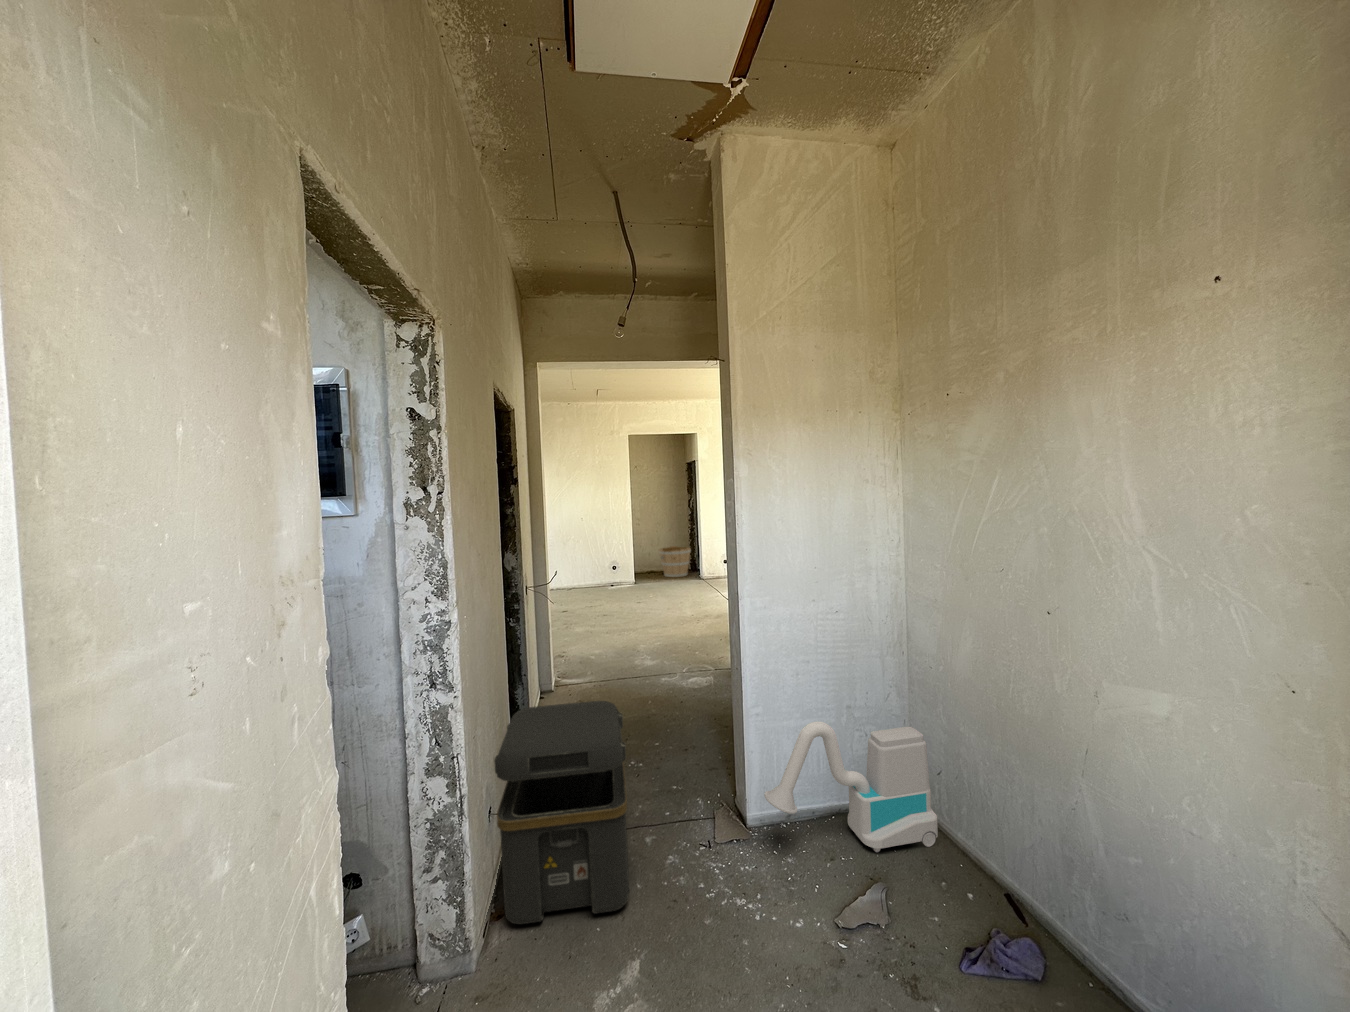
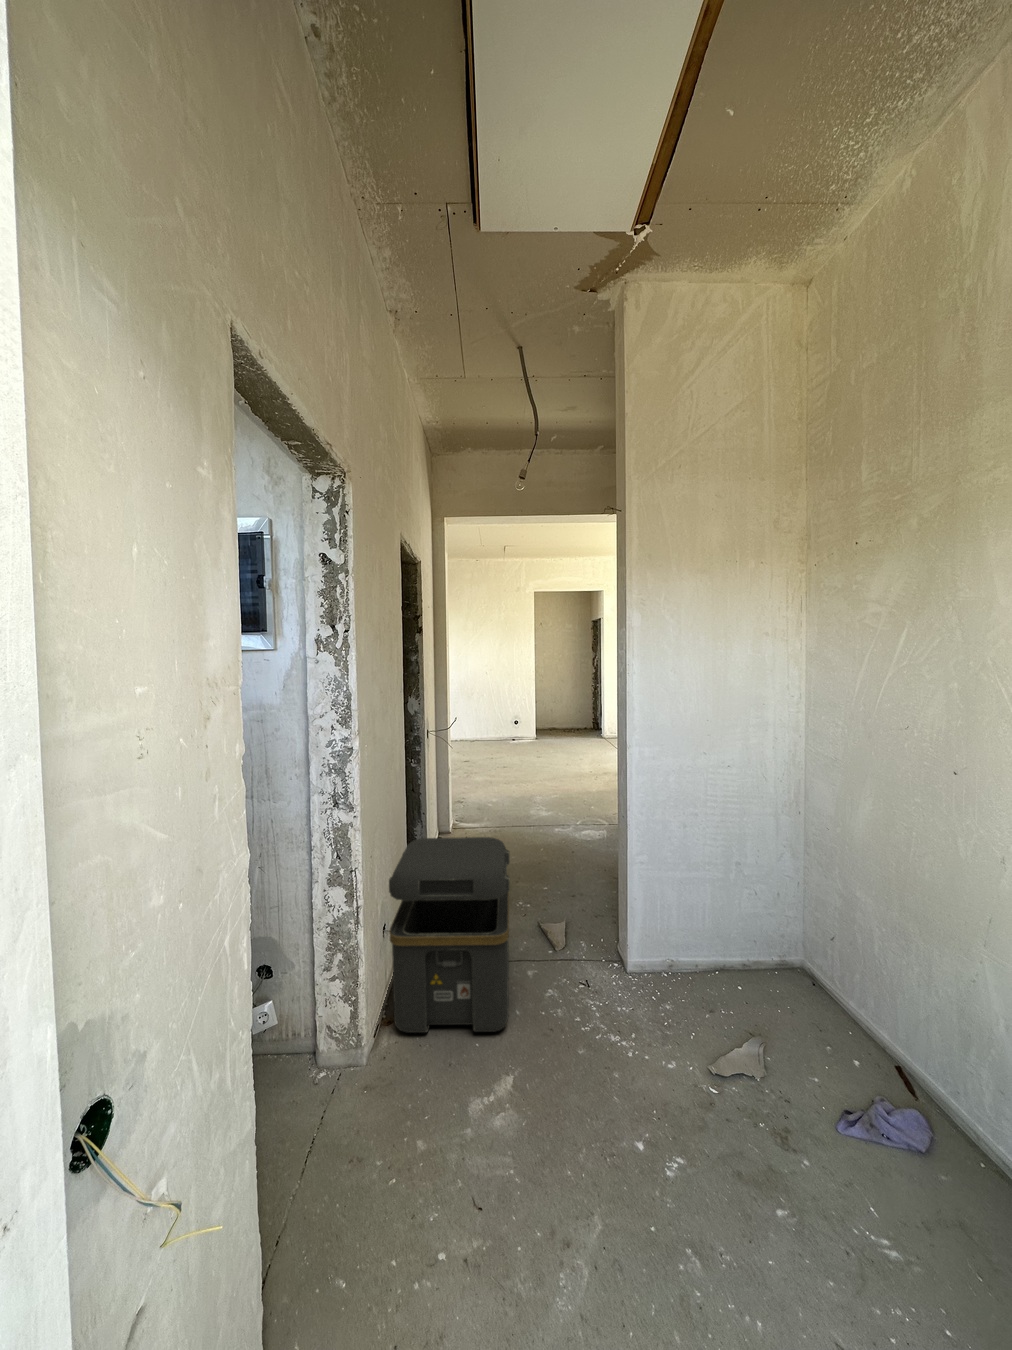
wooden bucket: present [659,546,691,577] -> none [562,704,595,735]
vacuum cleaner: present [764,722,938,852] -> none [645,874,828,1011]

